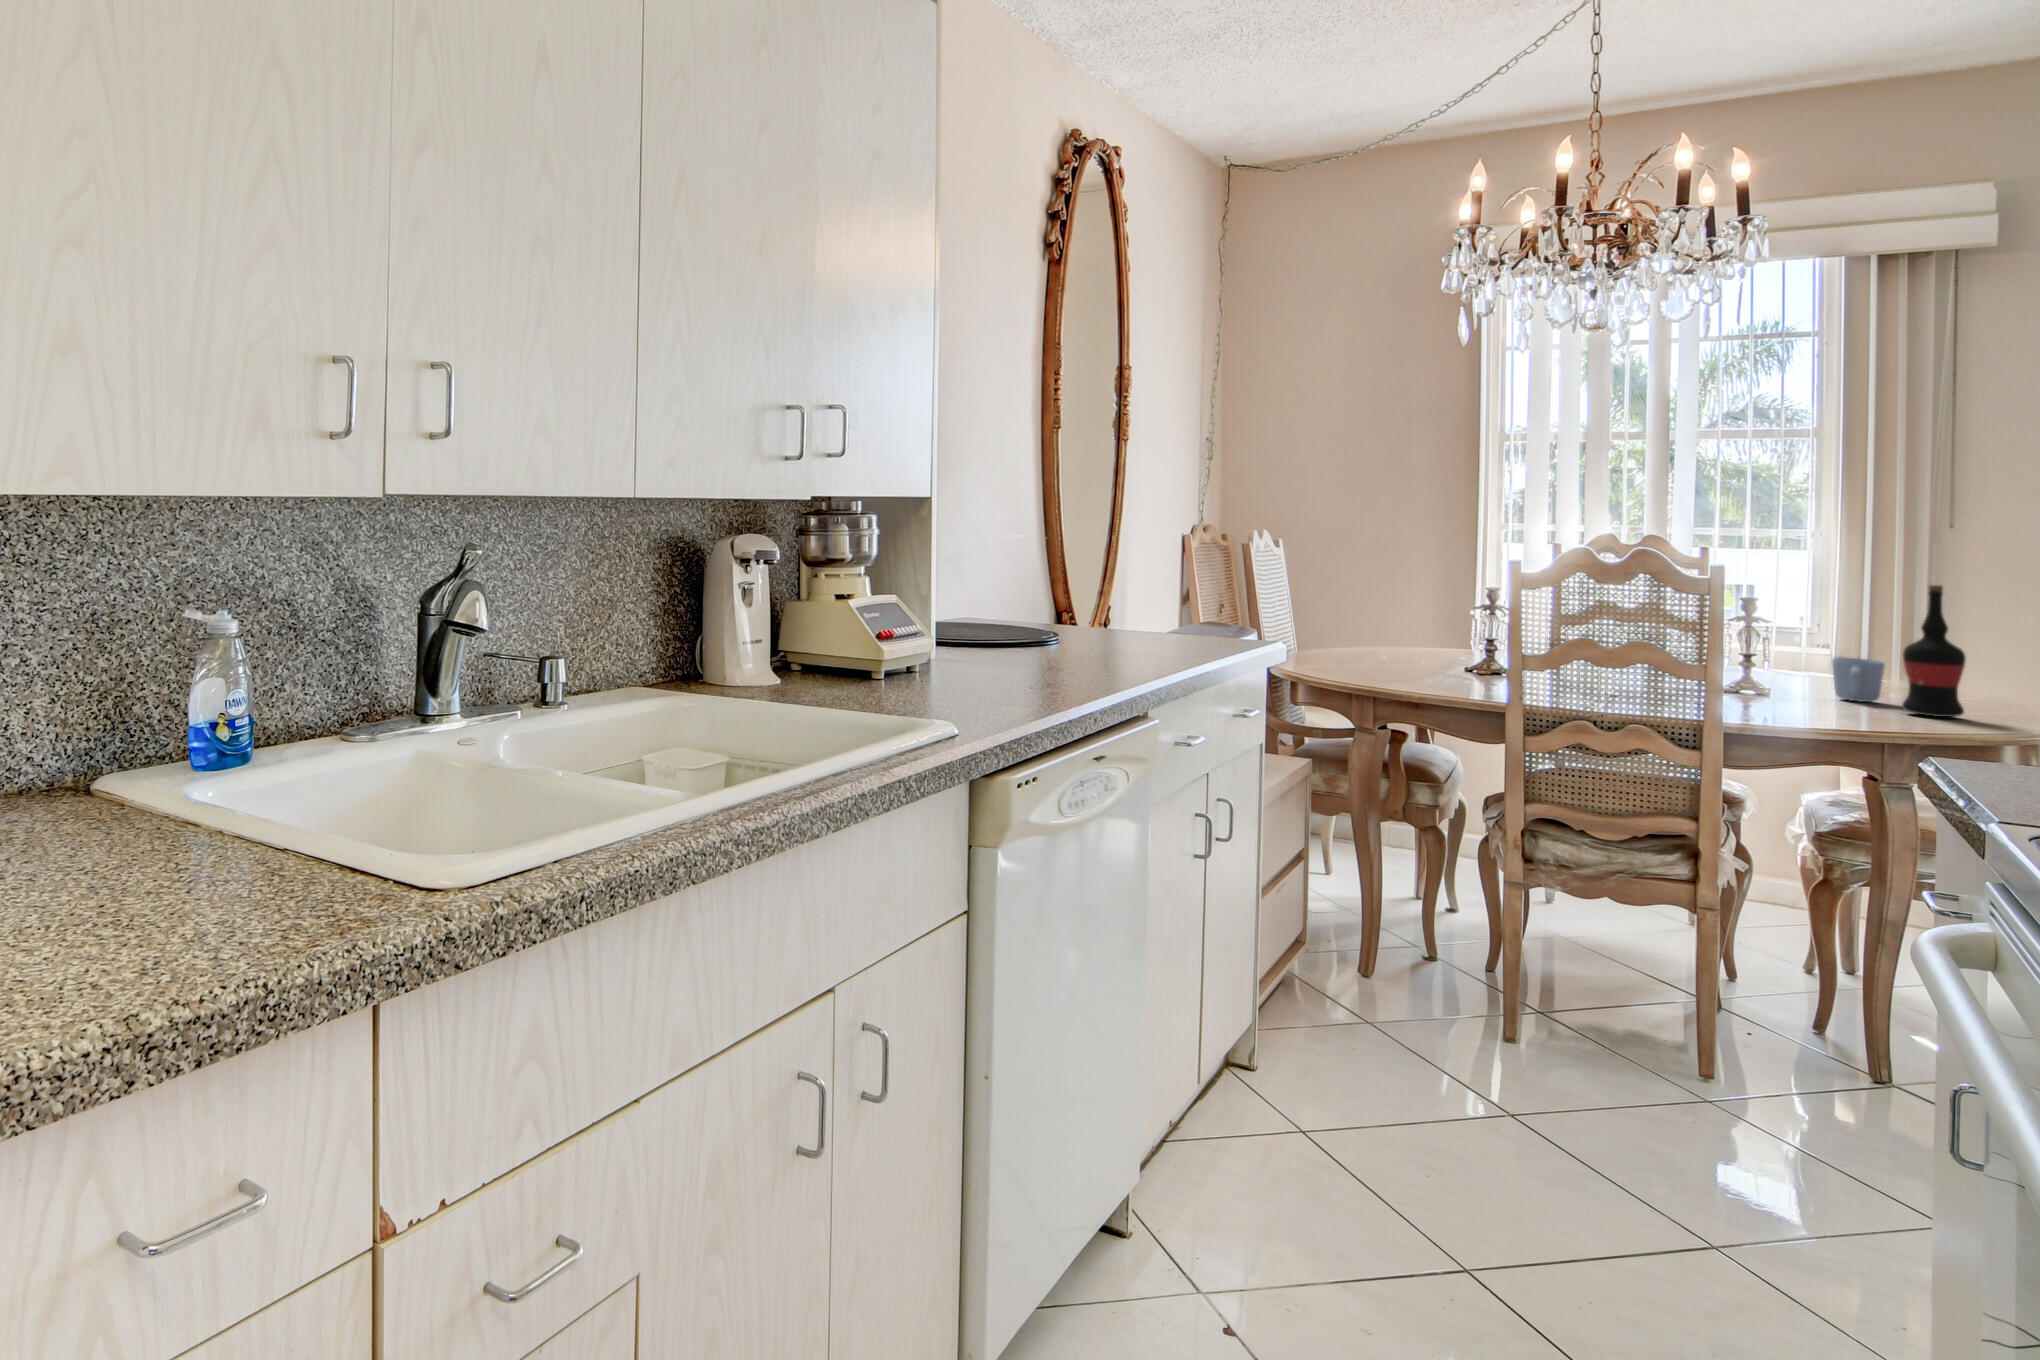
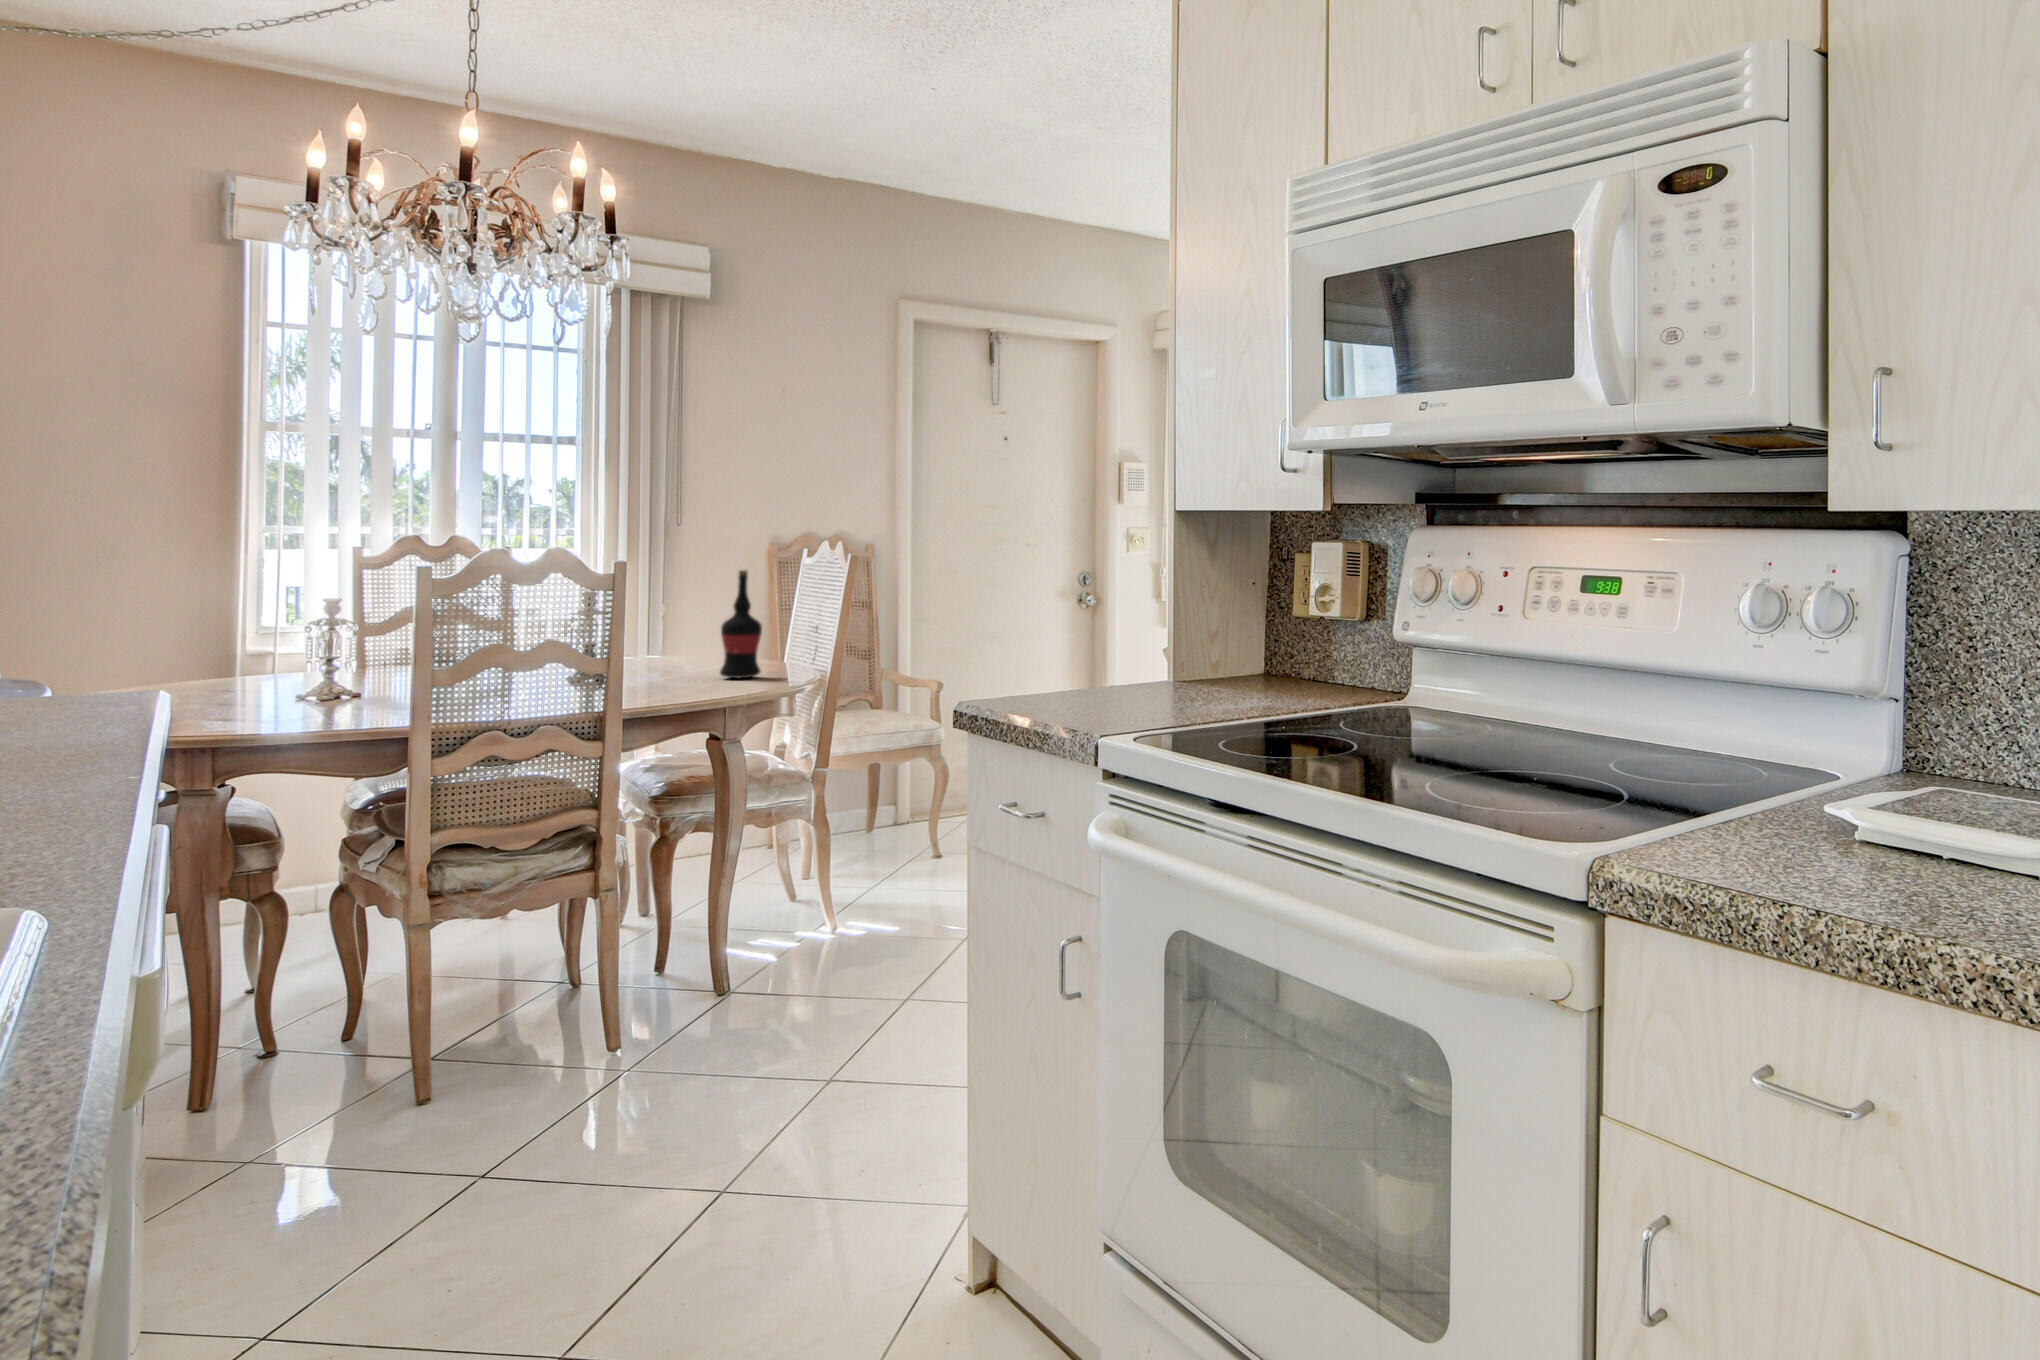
mug: present [1832,657,1885,702] -> none [656,638,694,675]

